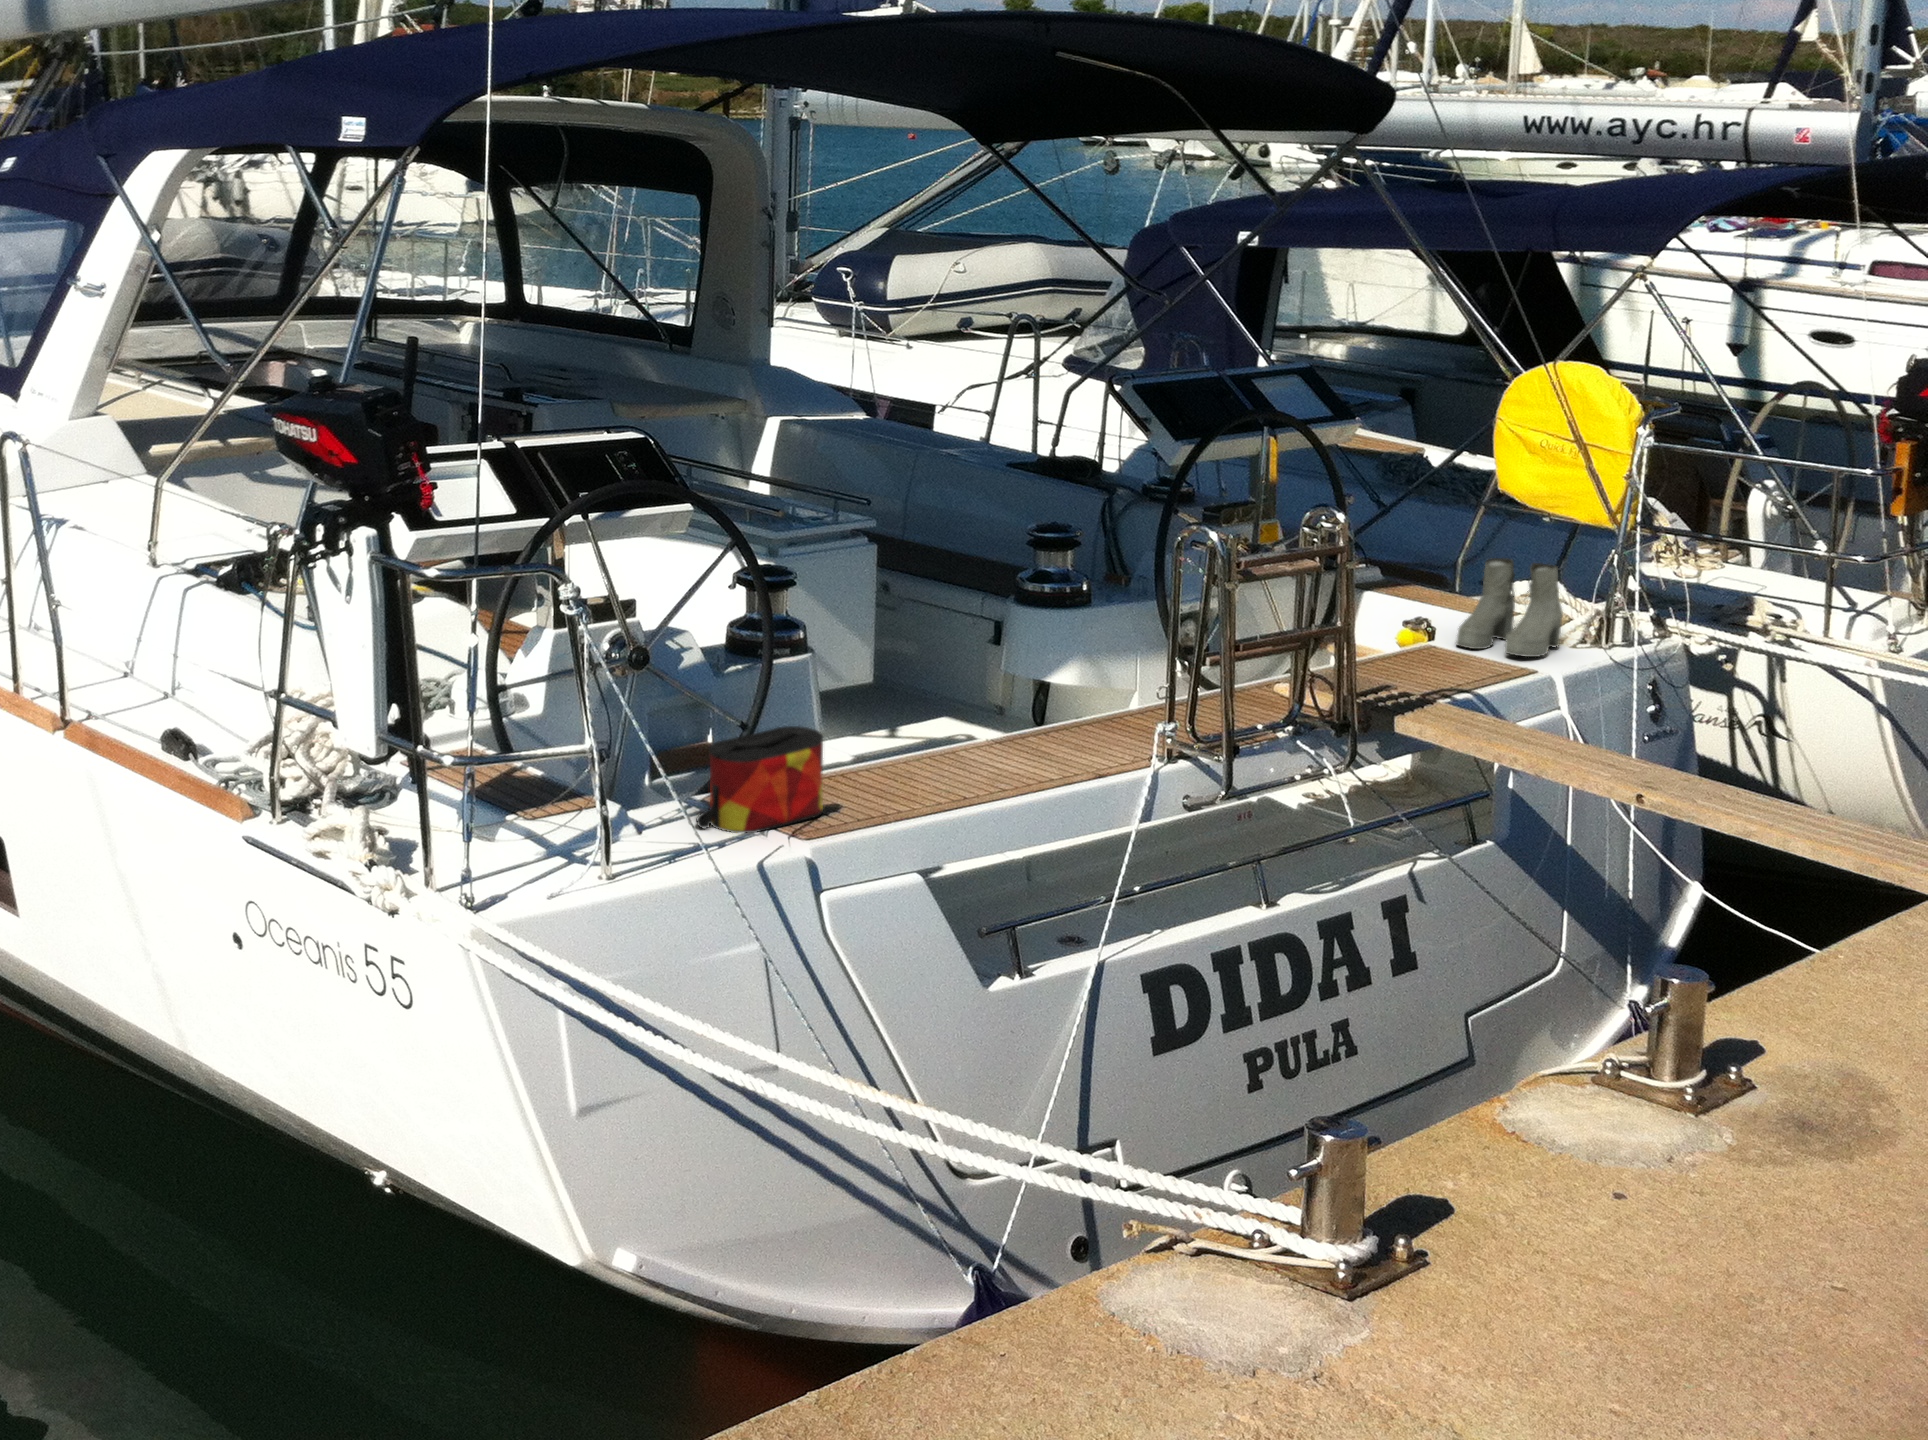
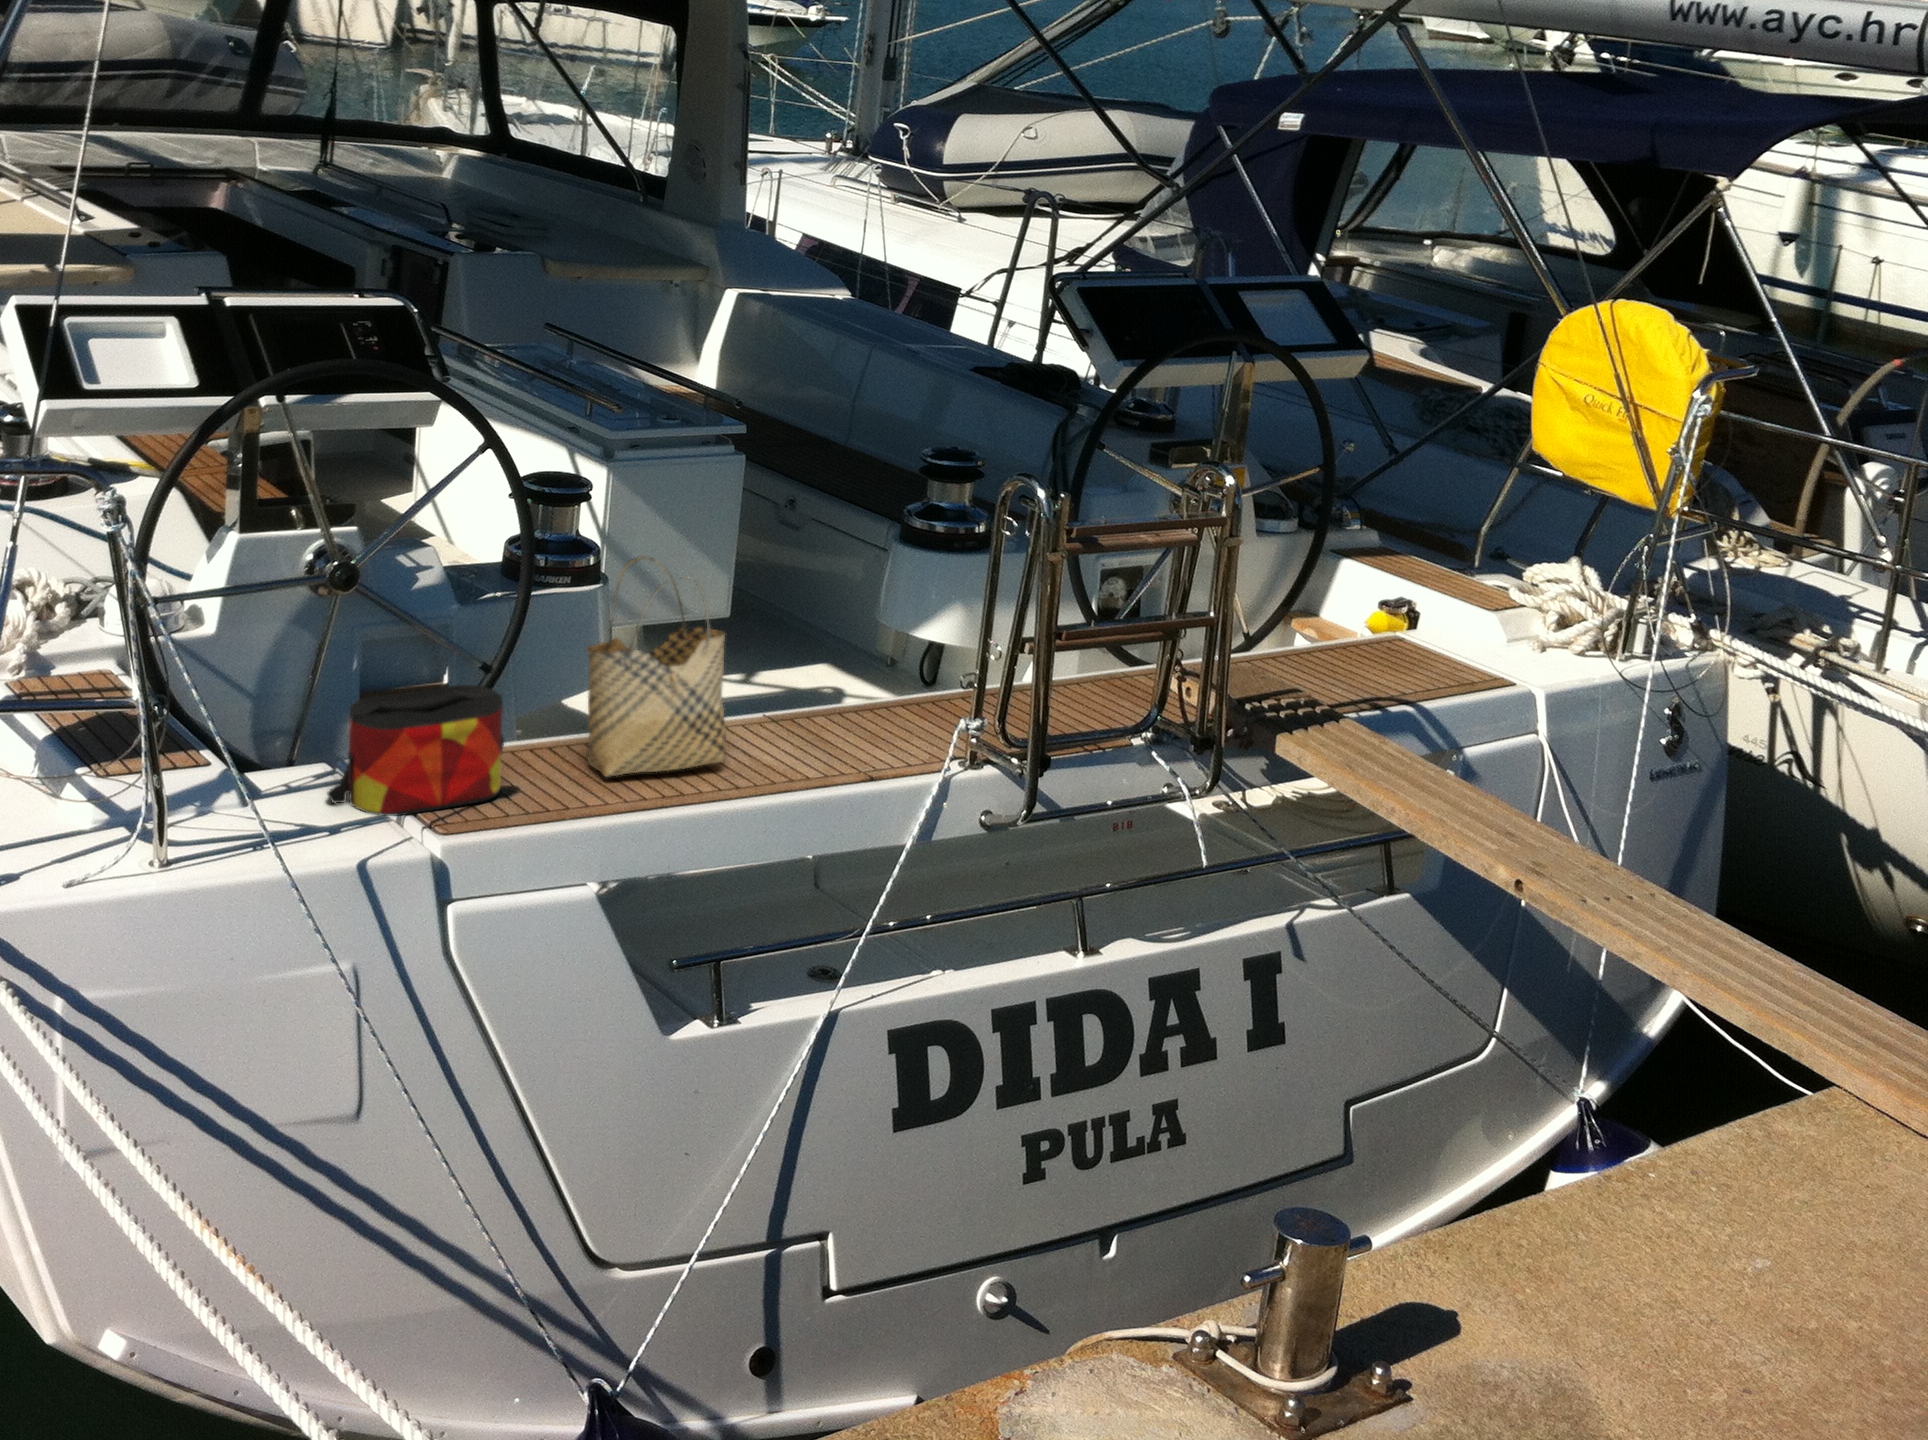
boots: present [1456,558,1563,657] -> none [1431,536,1572,664]
woven basket: none [872,614,979,793] -> present [587,556,726,777]

